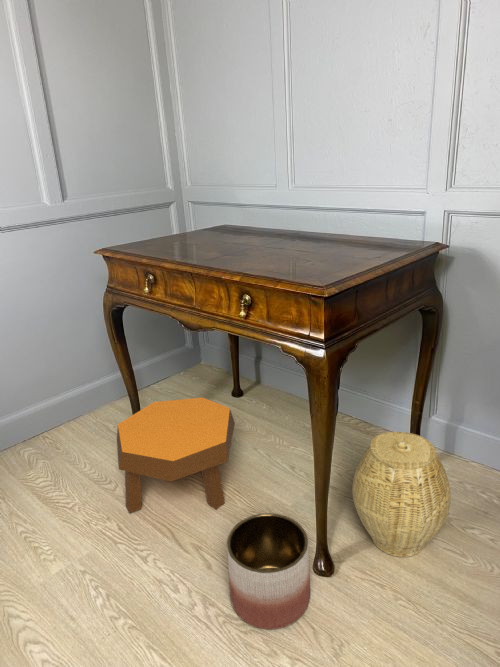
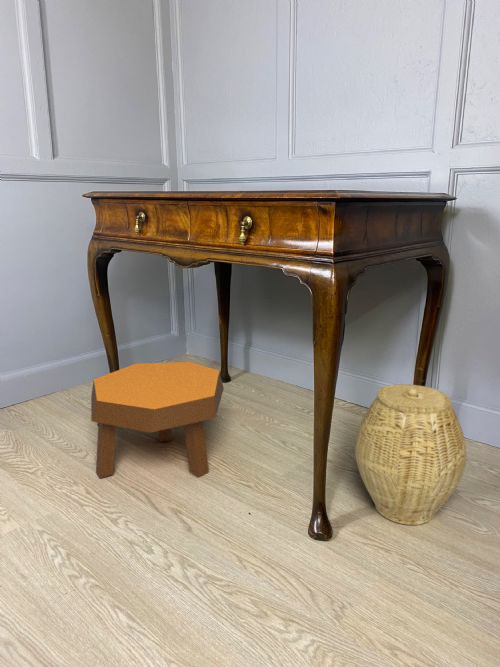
planter: present [227,513,310,629] -> none [213,462,308,589]

